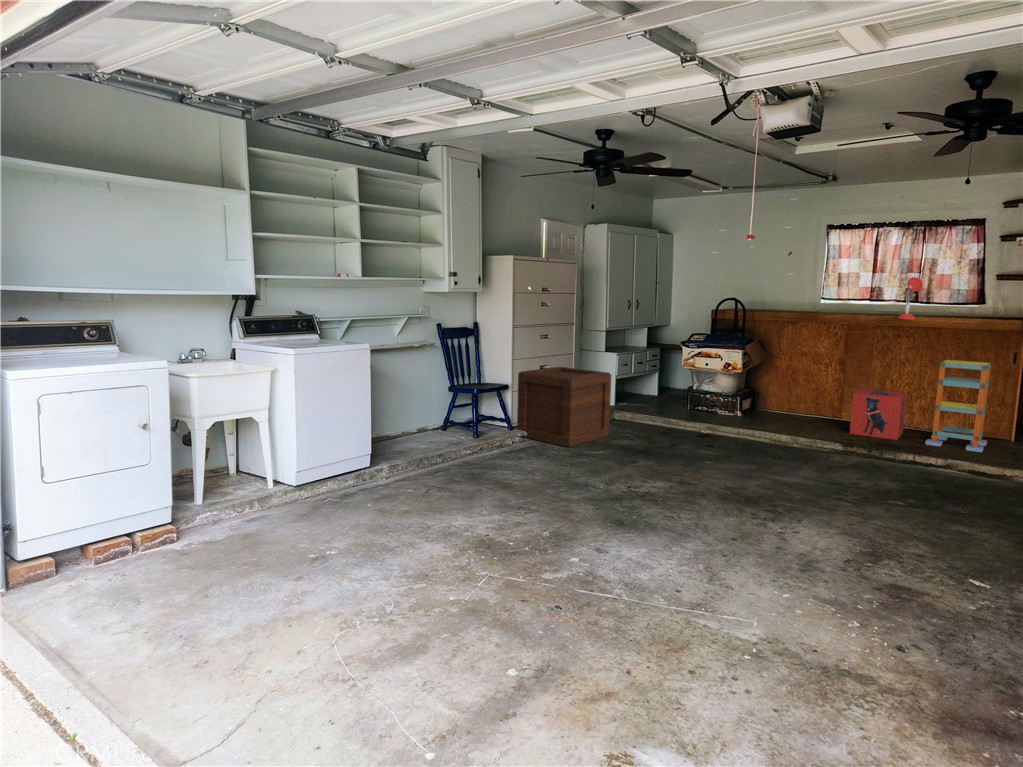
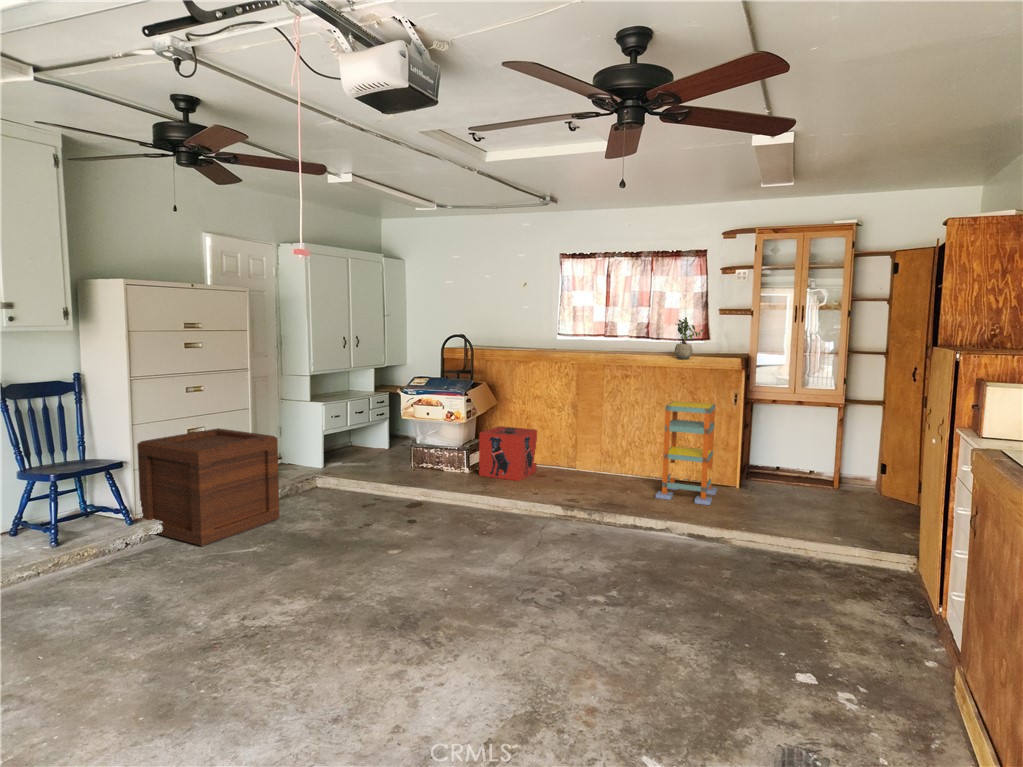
desk lamp: present [898,277,923,320] -> none [625,311,646,358]
potted plant: none [950,283,983,321] -> present [675,317,704,359]
storage box: present [850,389,907,440] -> present [479,426,537,481]

